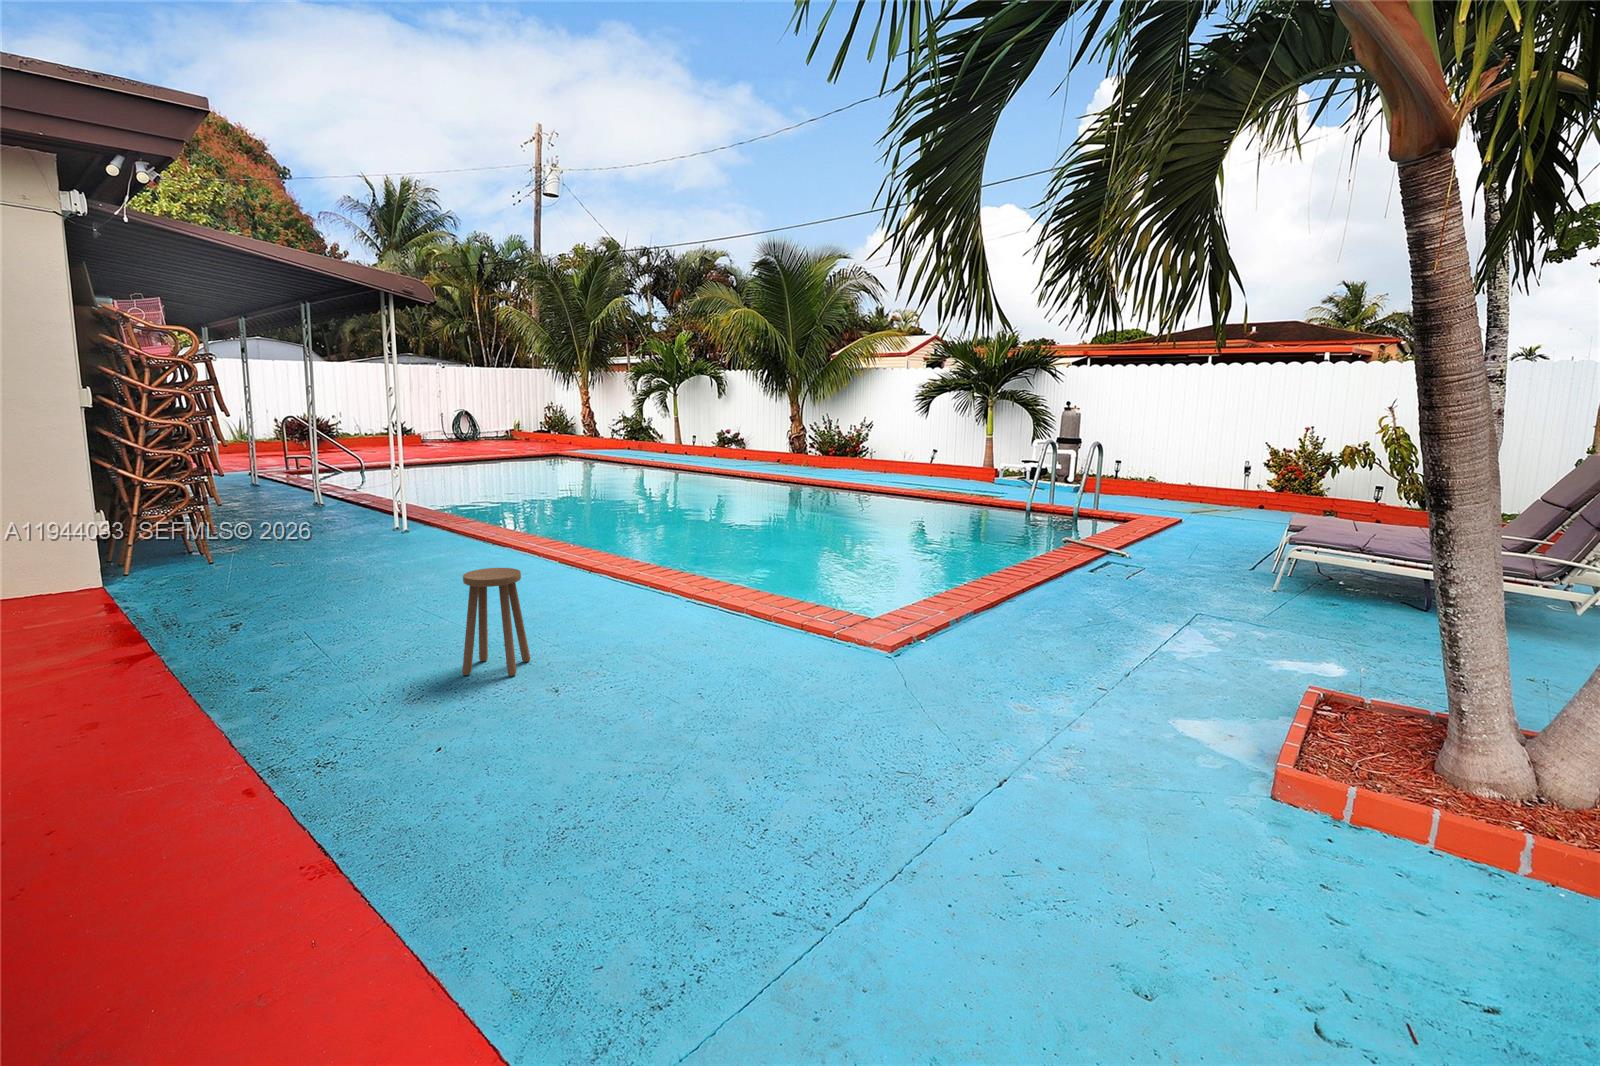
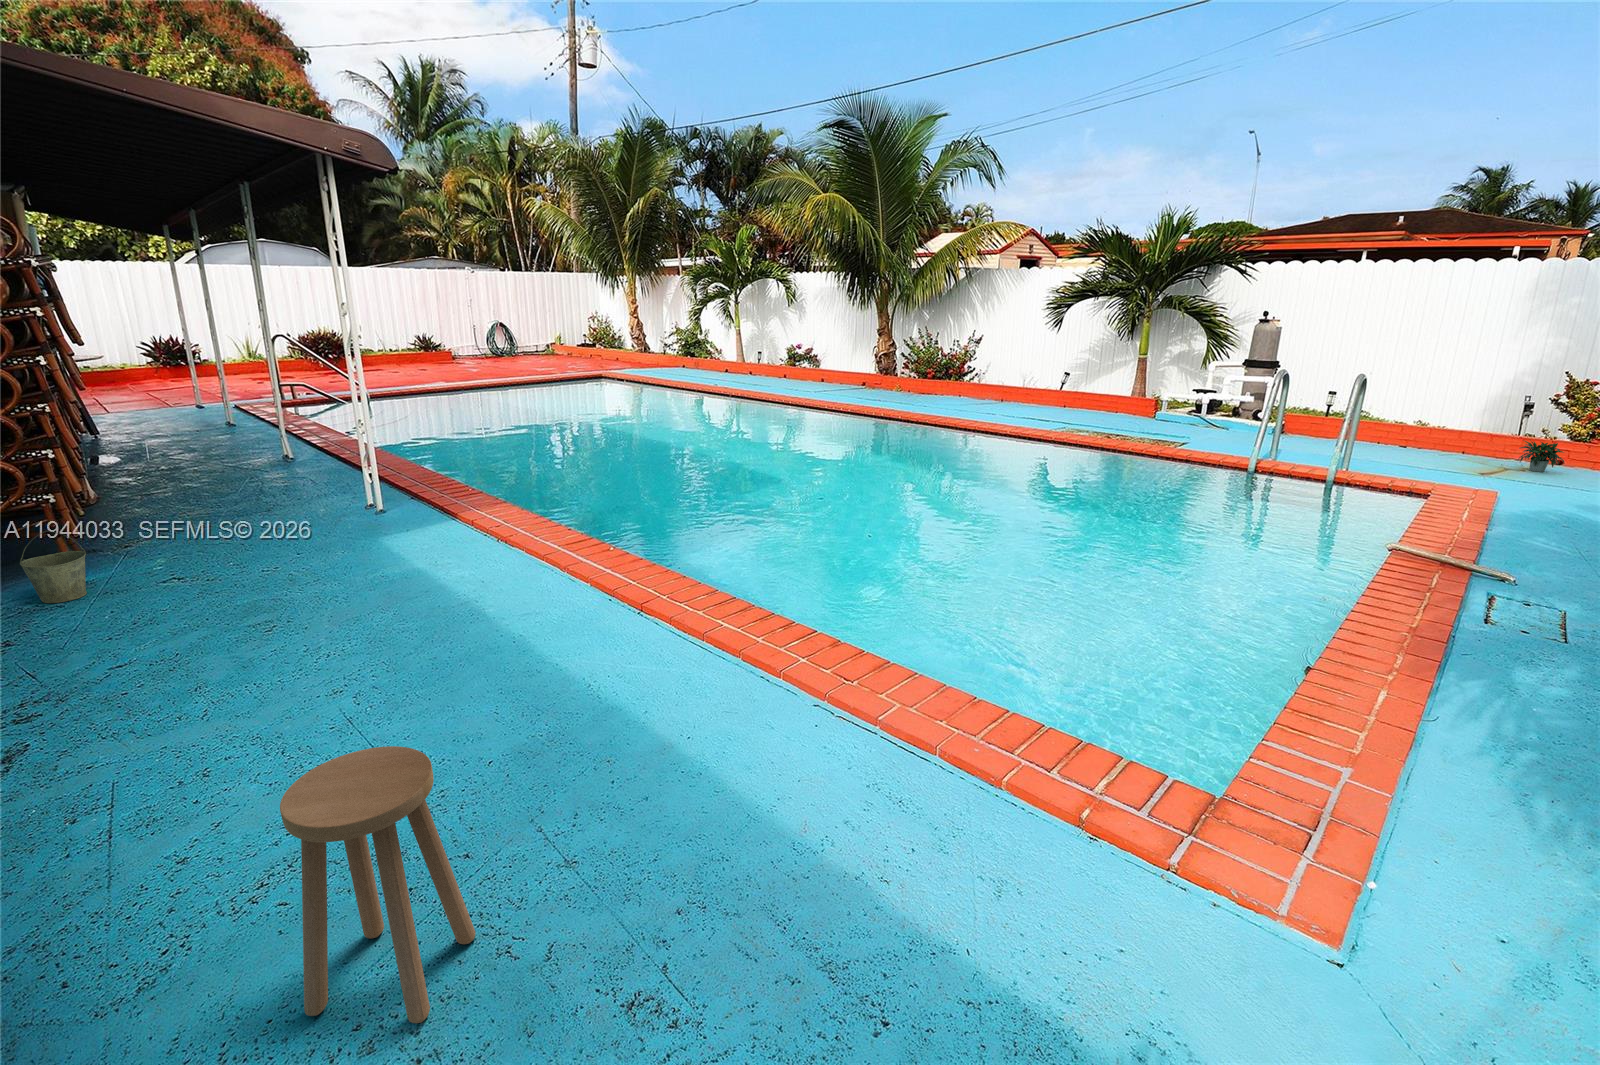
potted plant: none [1212,492,1247,514] -> present [1501,440,1564,472]
bucket: none [197,526,235,572] -> present [20,531,87,603]

